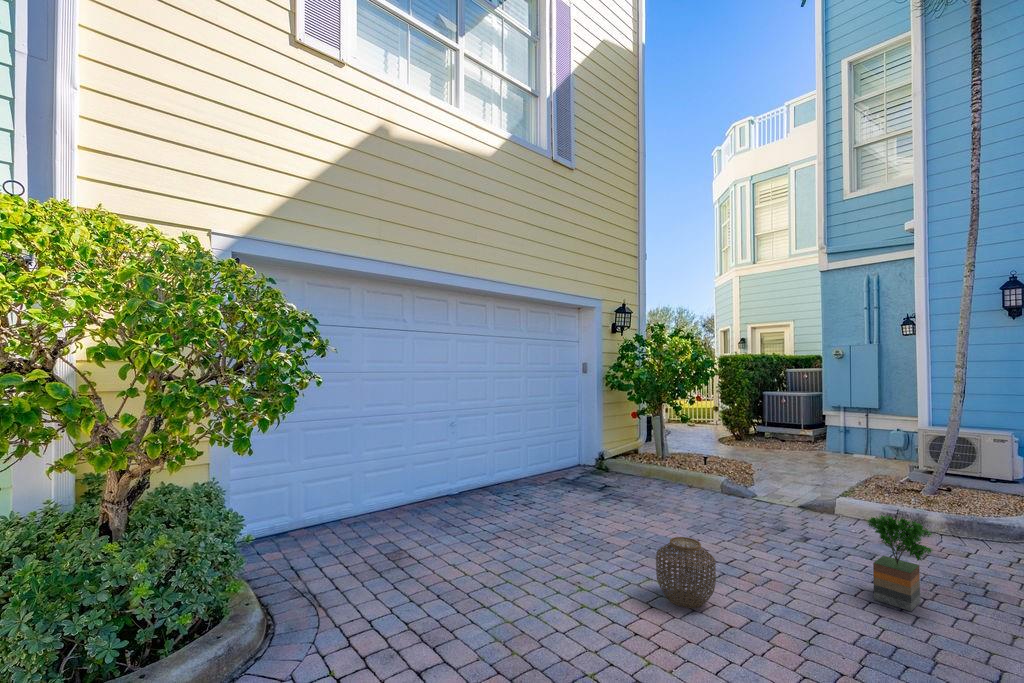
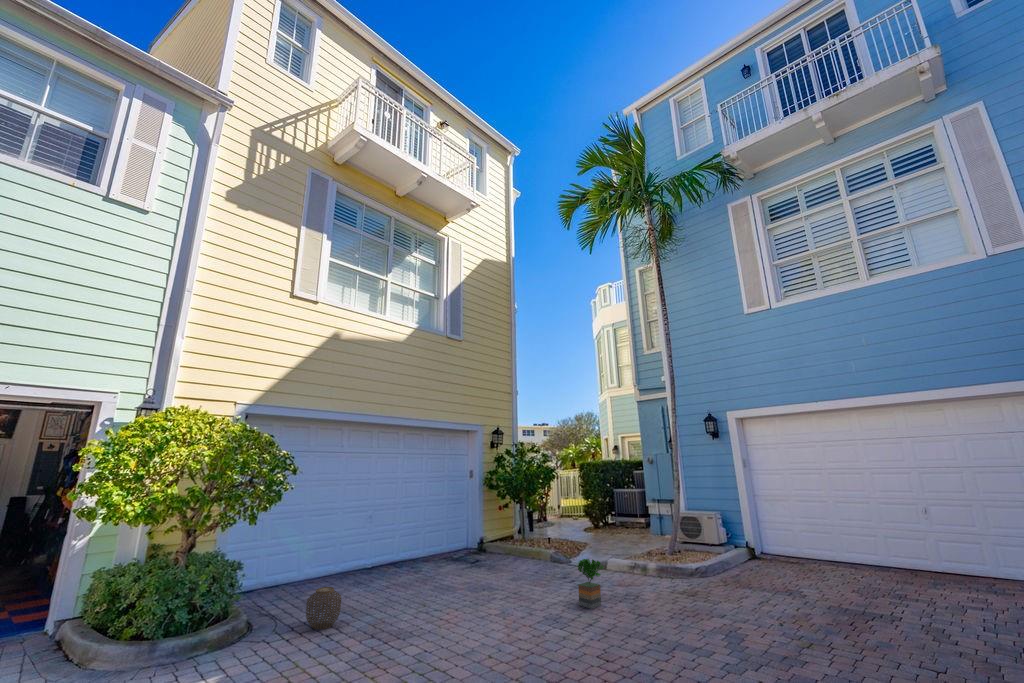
woven basket: present [656,537,716,608] -> present [306,587,341,629]

